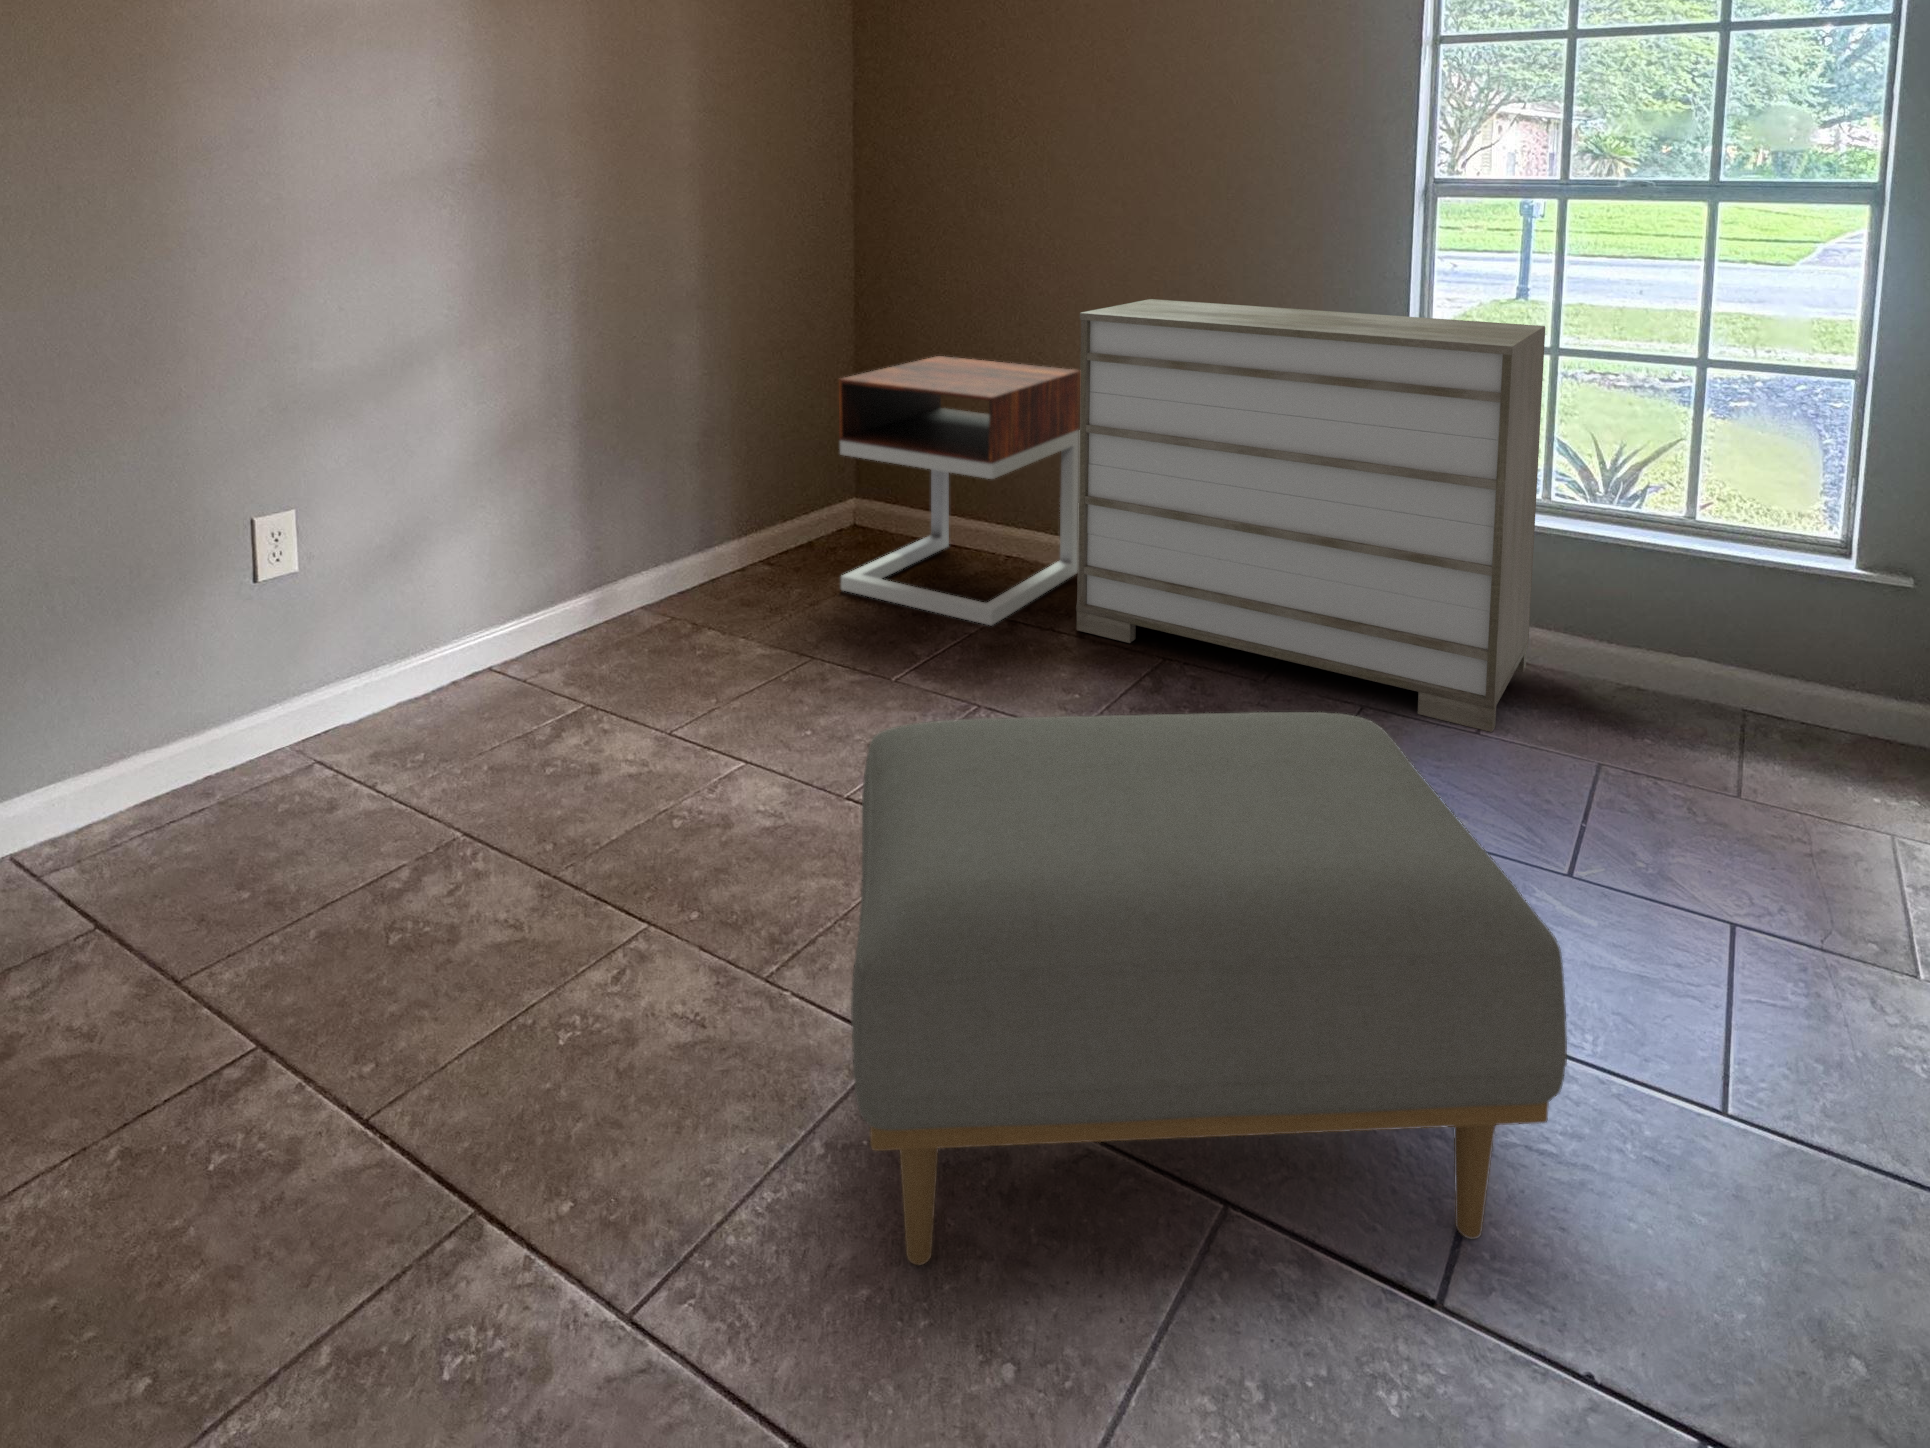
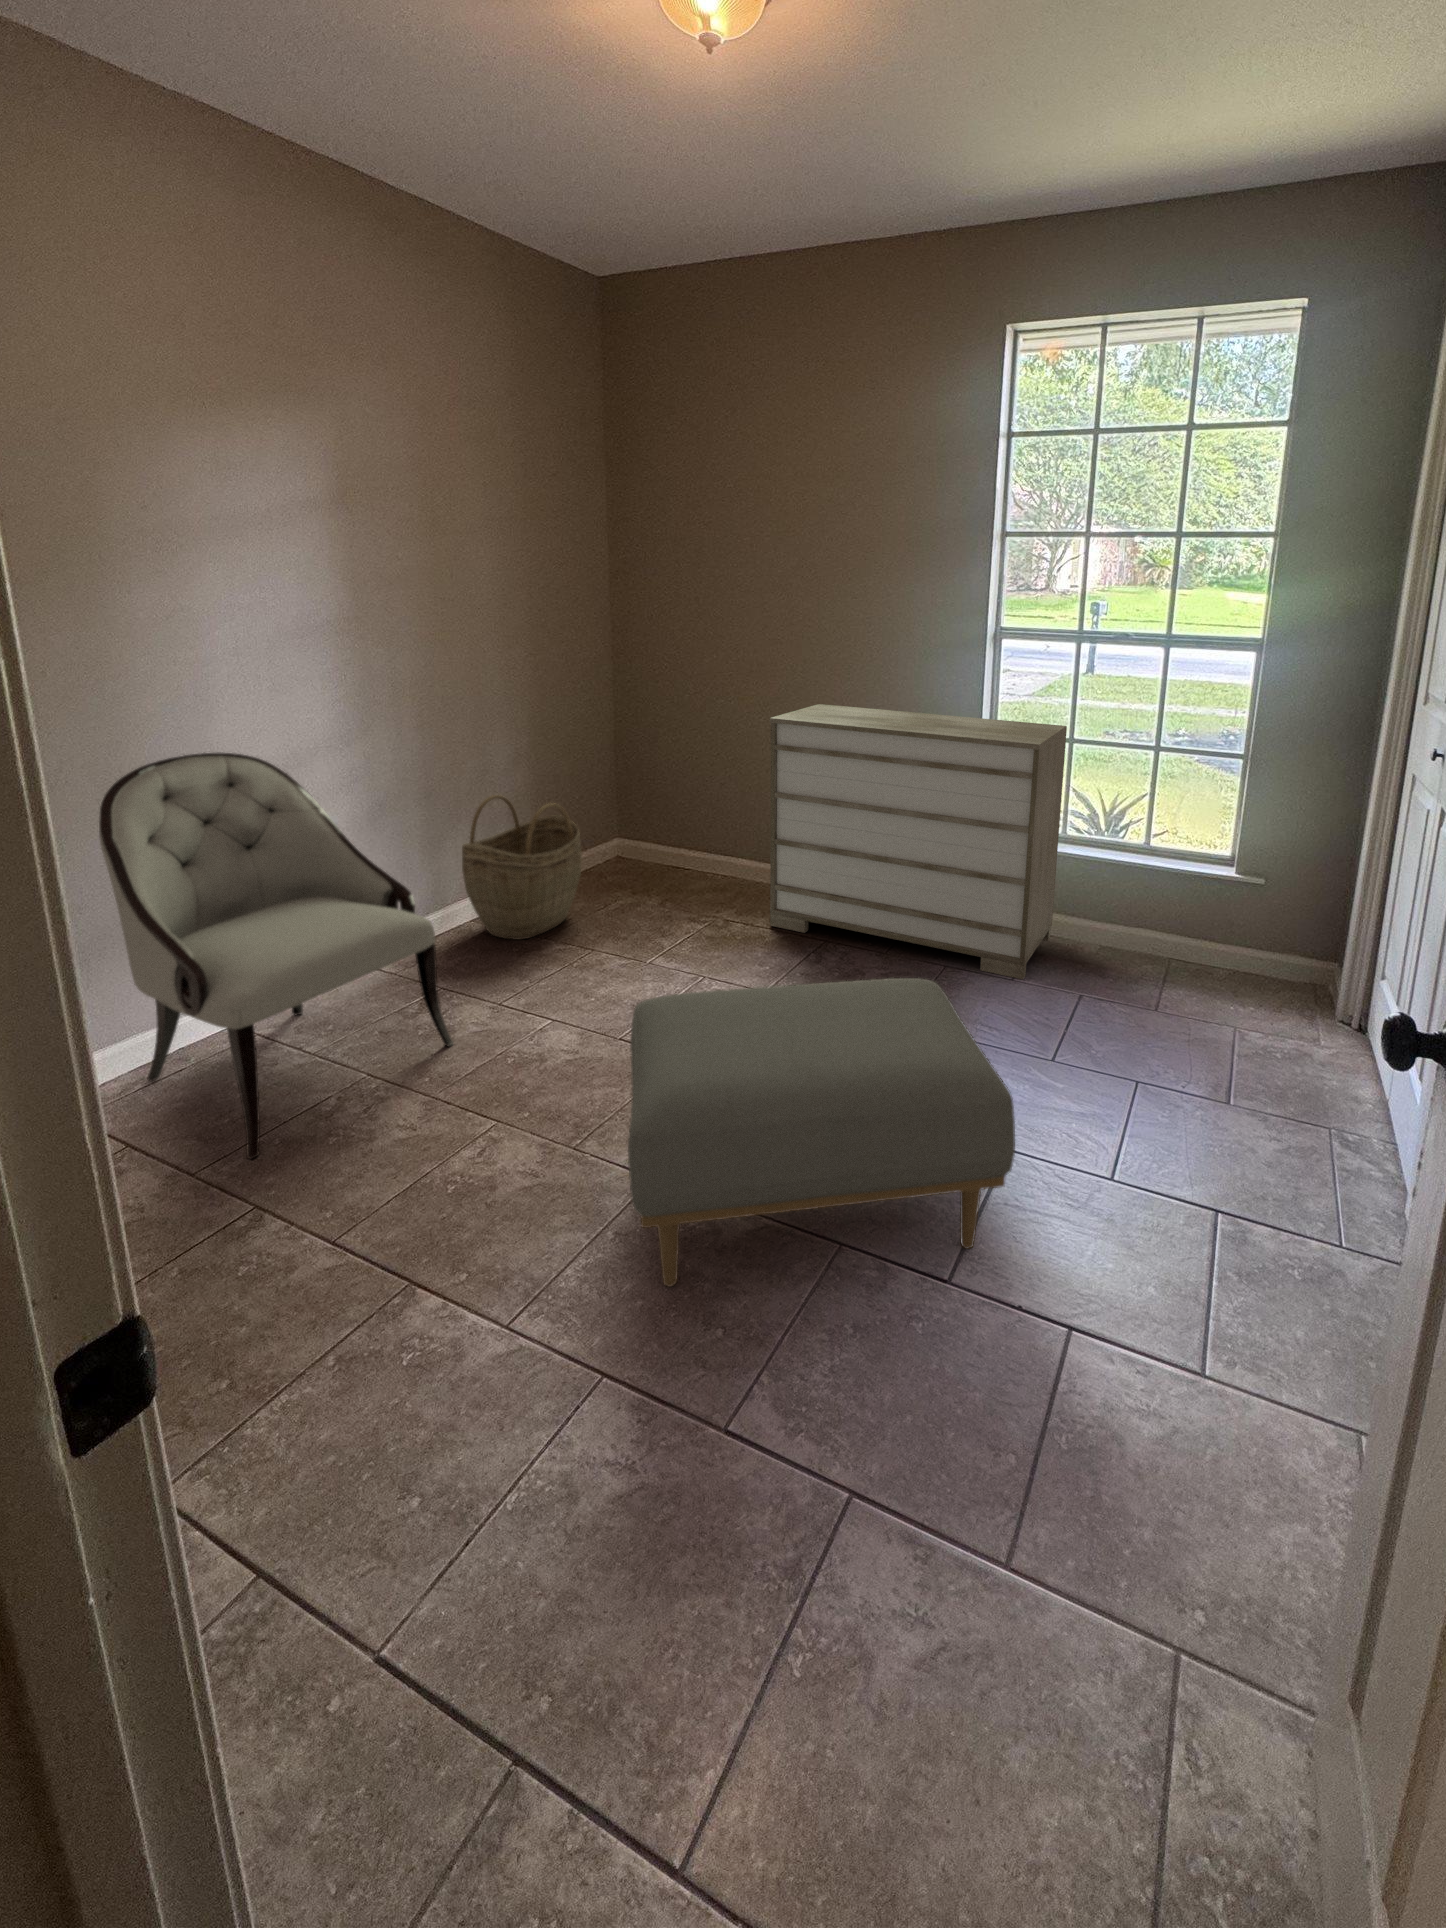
armchair: none [116,337,597,959] -> present [99,753,453,1159]
nightstand: present [839,356,1080,625] -> none [605,741,773,925]
woven basket: none [631,423,801,636] -> present [462,795,582,940]

